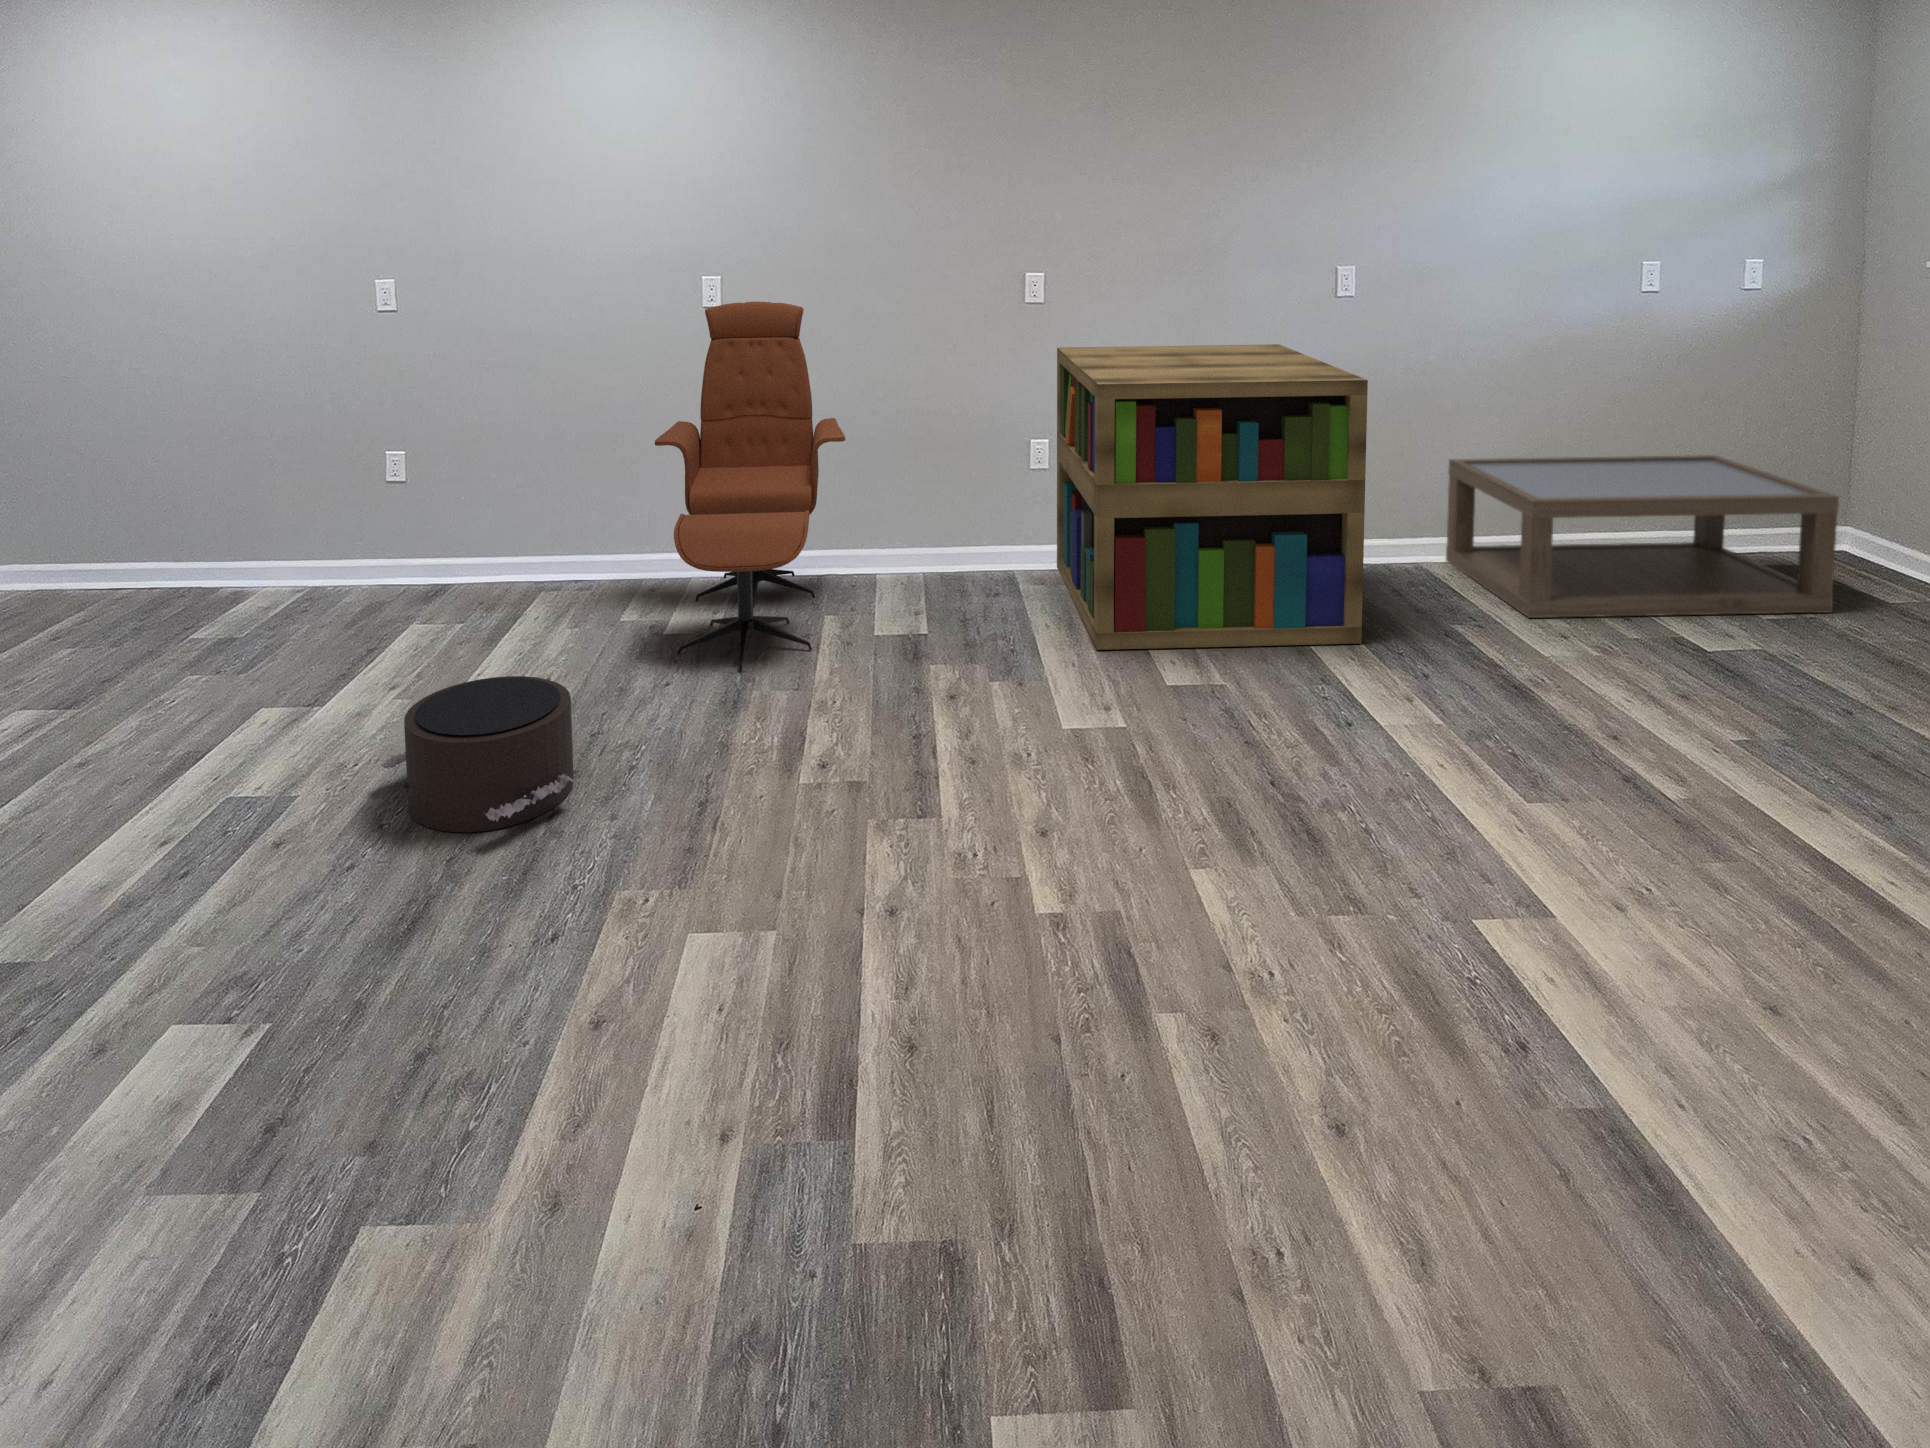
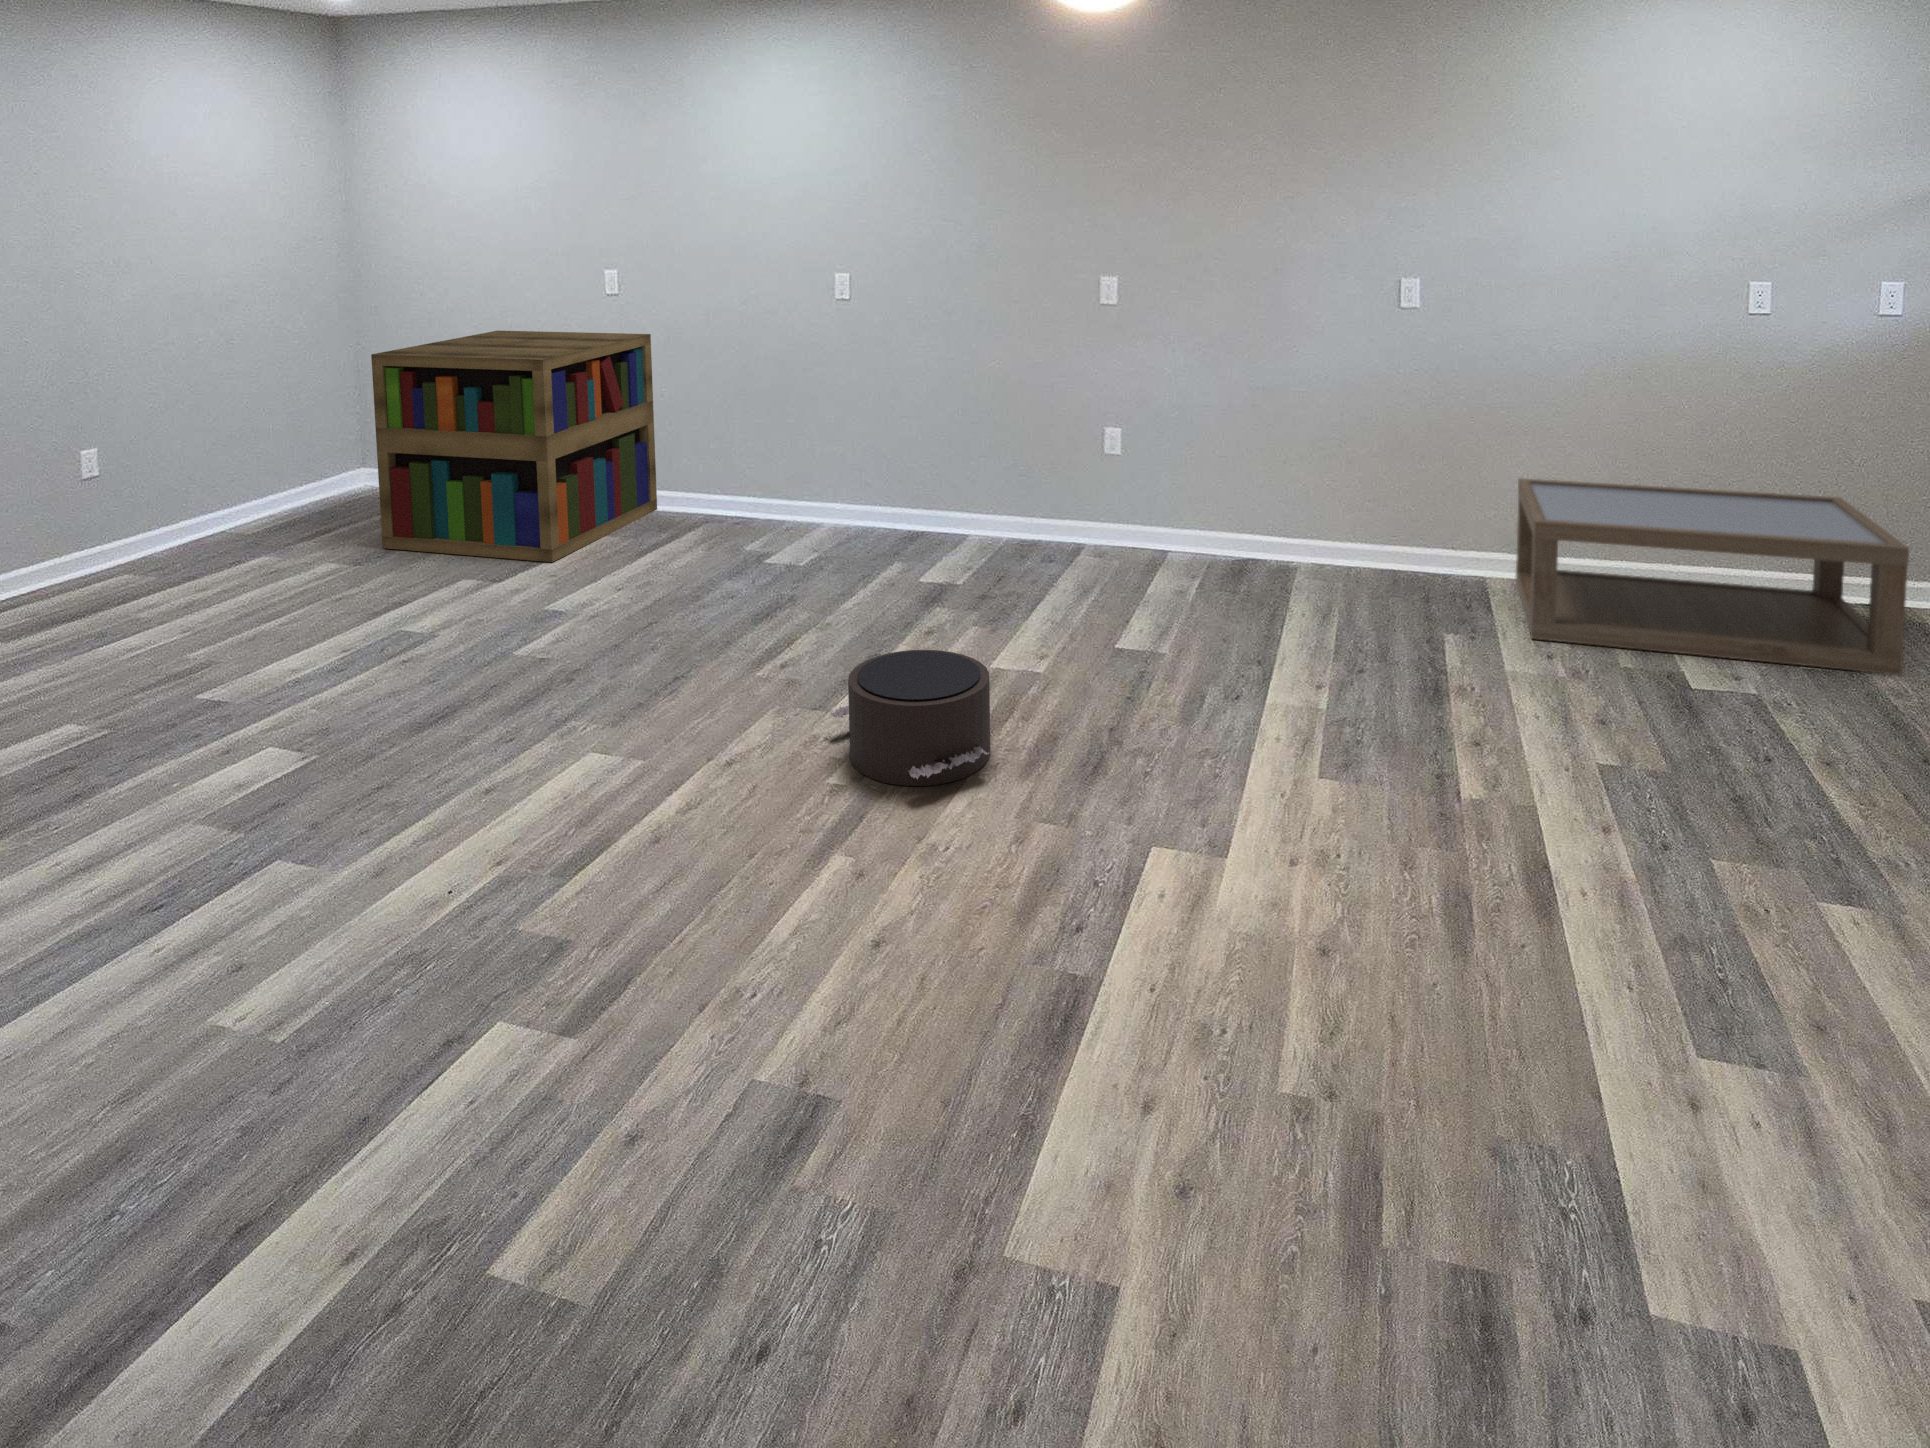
lounge chair: present [655,302,845,671] -> none [748,298,935,596]
bookshelf: present [1057,344,1368,650] -> present [371,331,657,562]
pouf: present [380,676,576,832] -> present [830,650,990,786]

